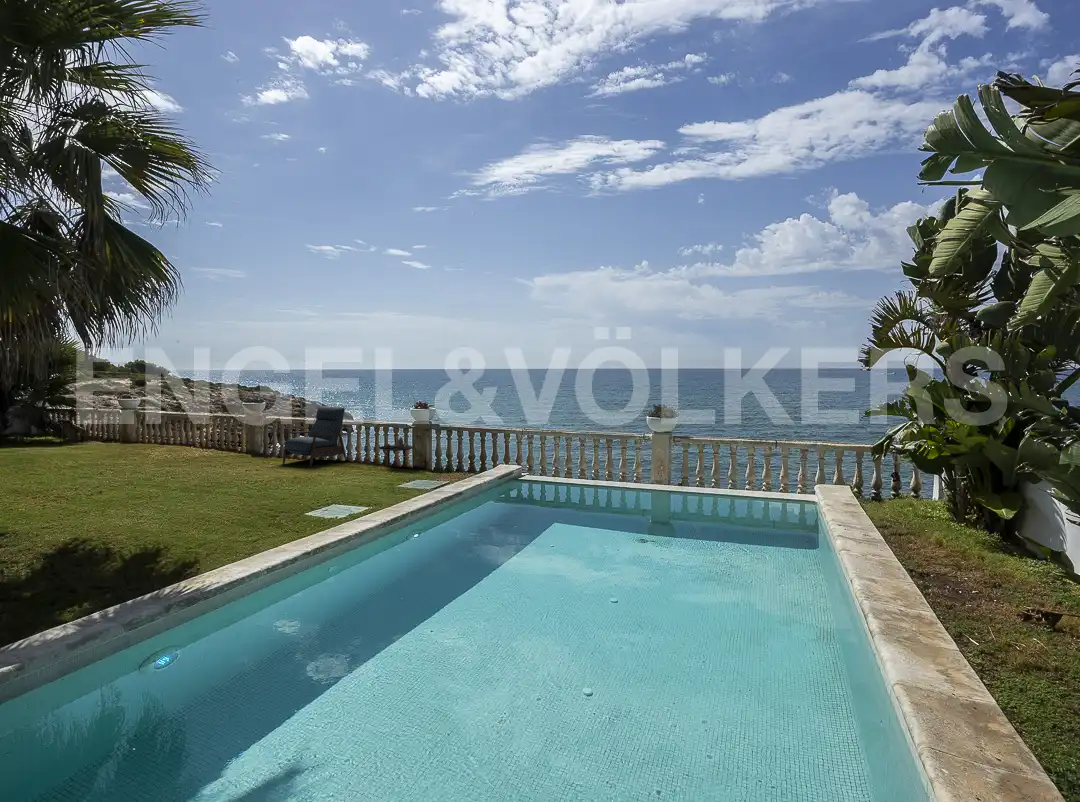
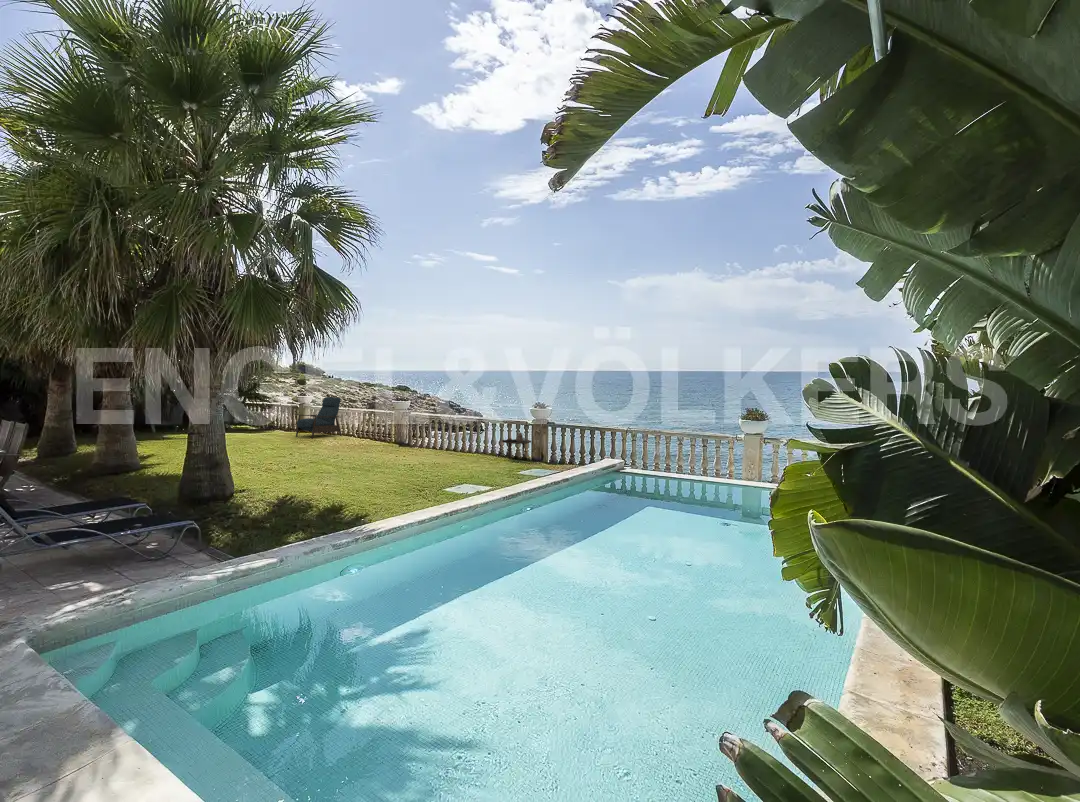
chair: present [281,406,346,467] -> present [295,397,341,439]

